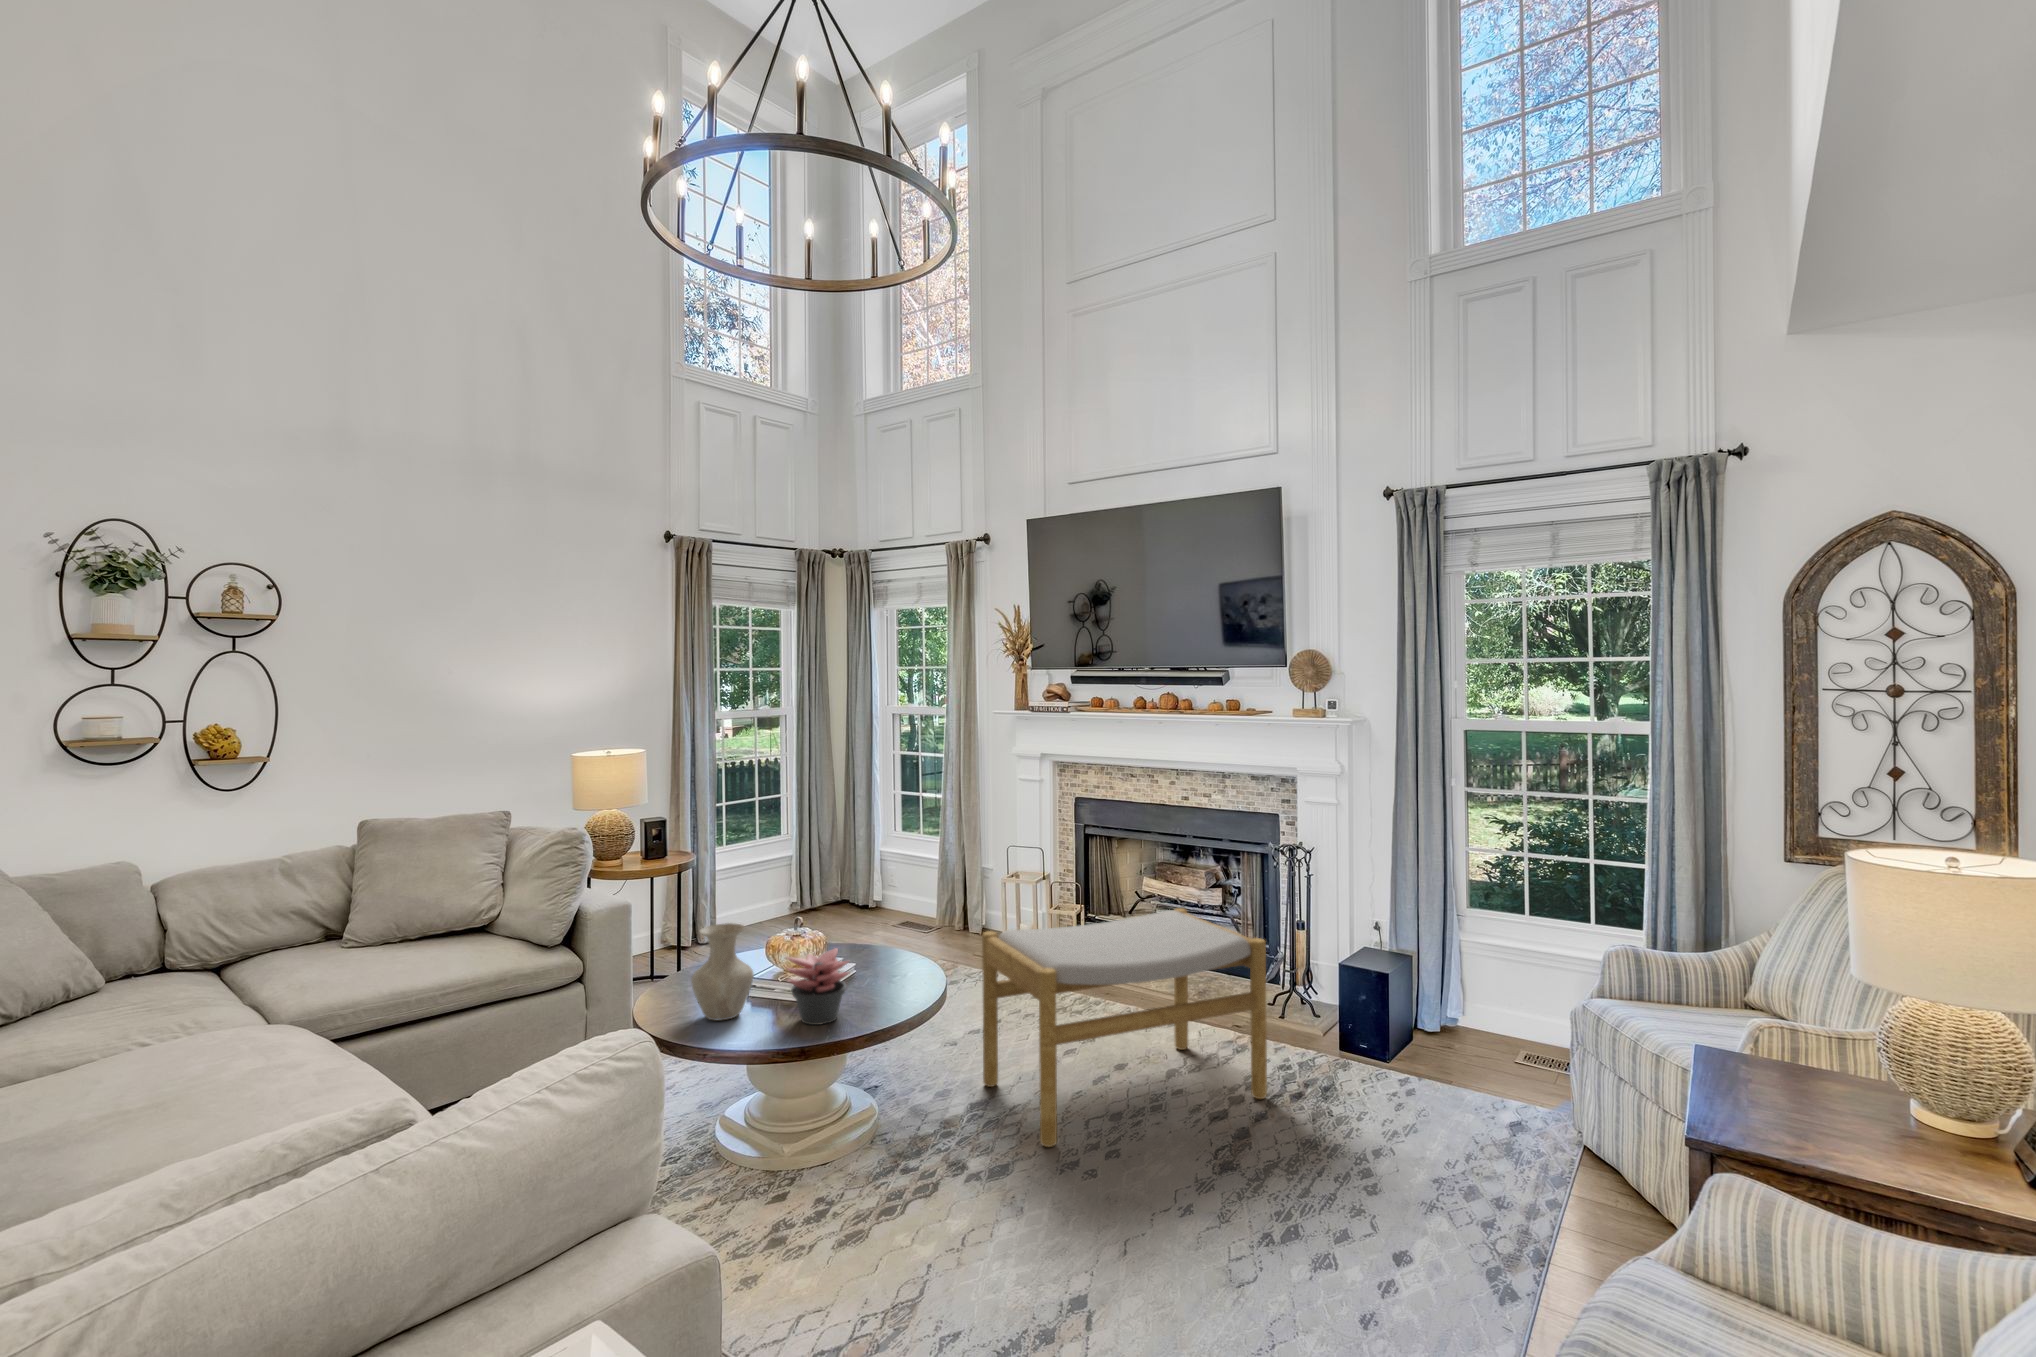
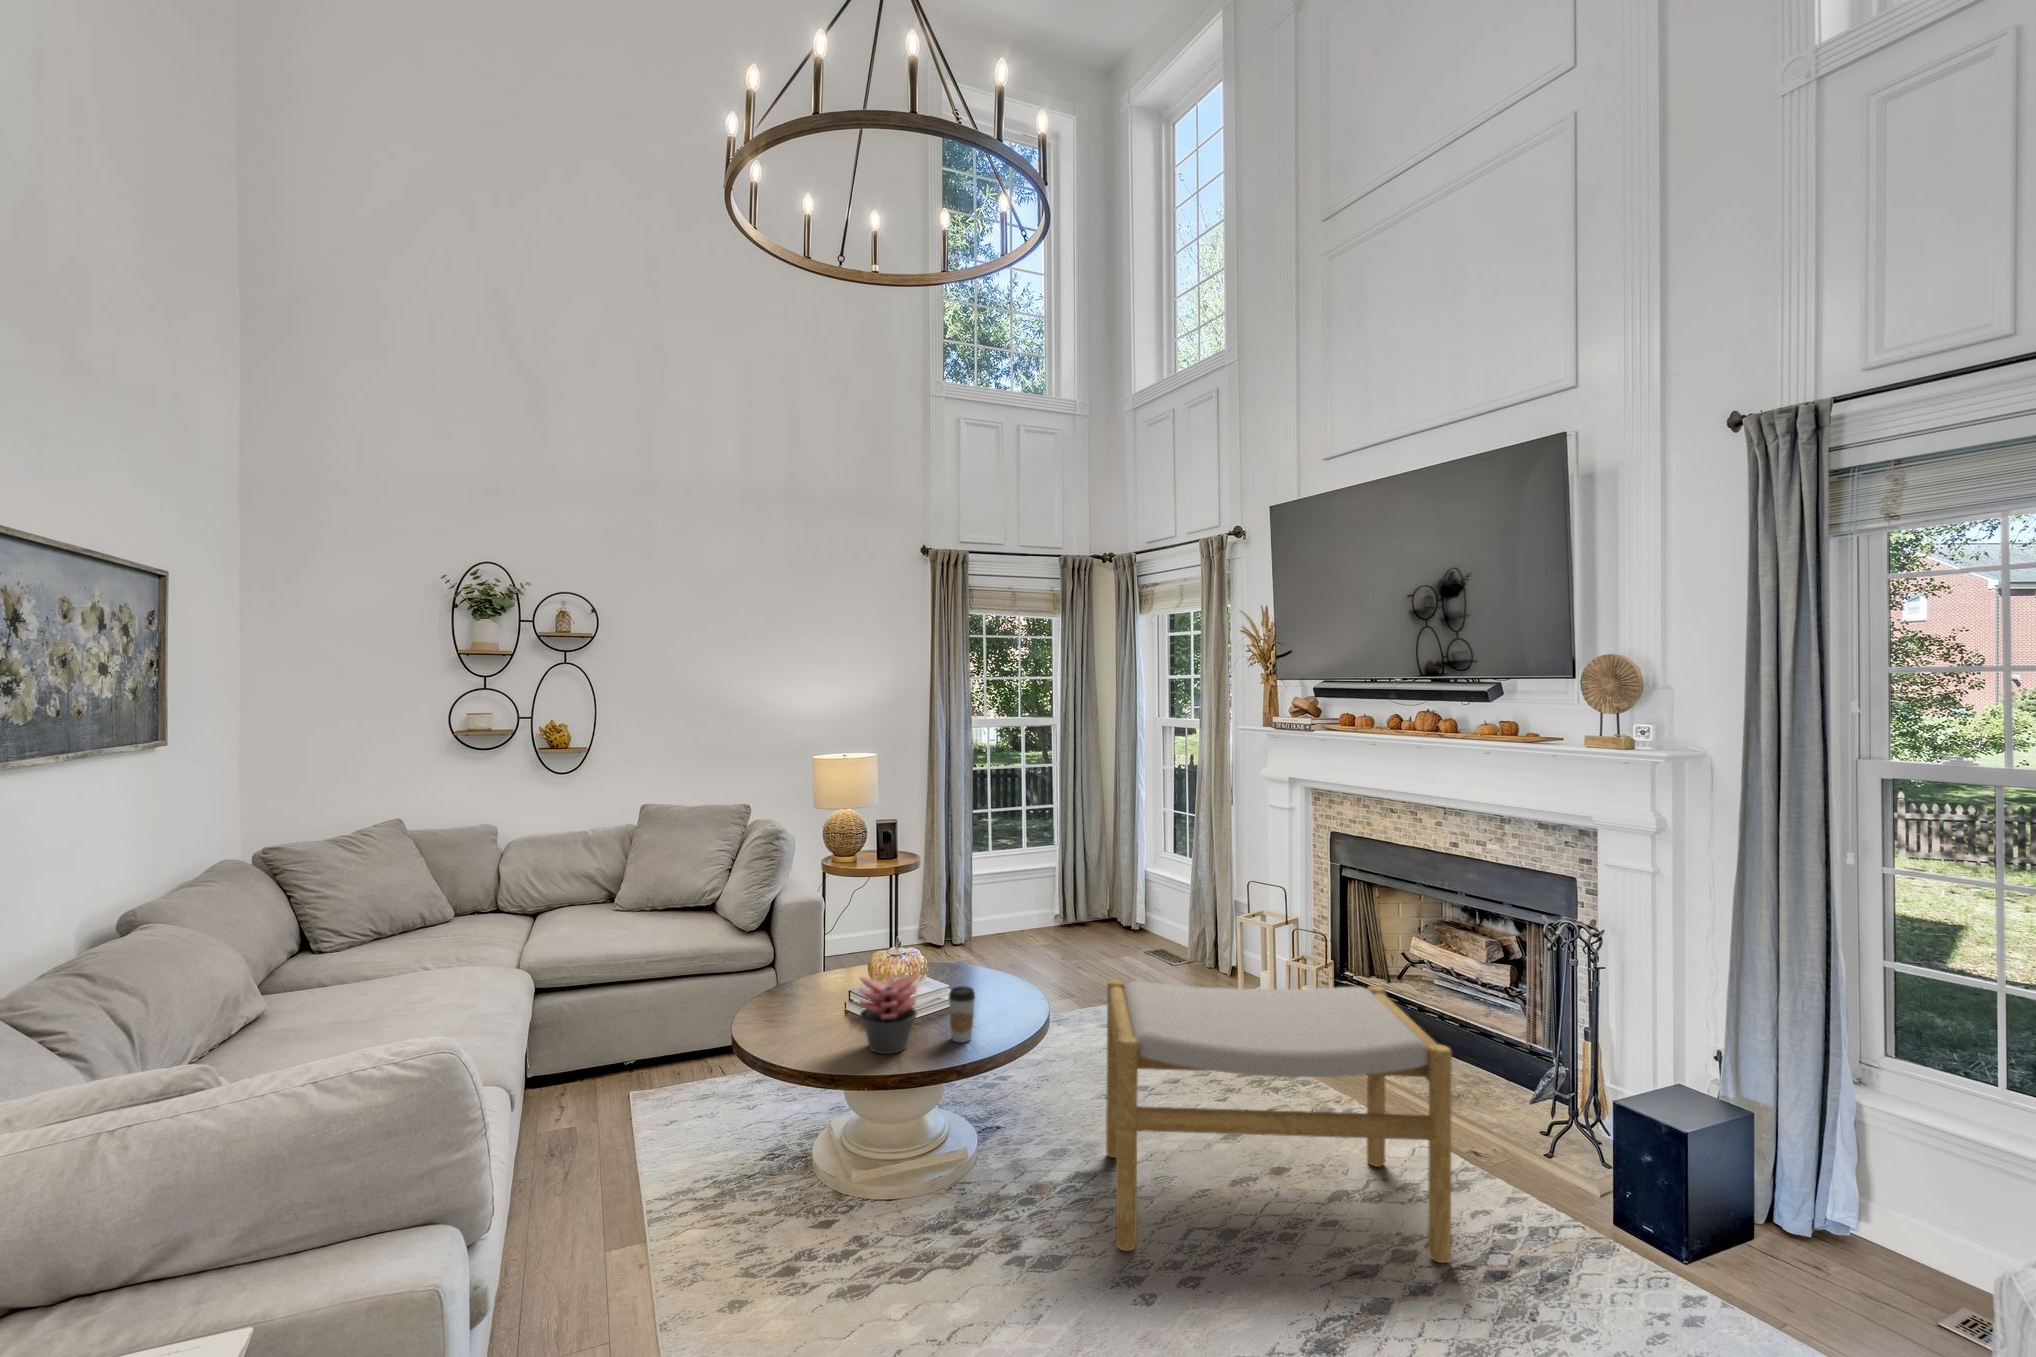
vase: present [691,923,754,1020] -> none [782,933,843,1031]
coffee cup: none [866,953,891,1004] -> present [949,986,975,1042]

